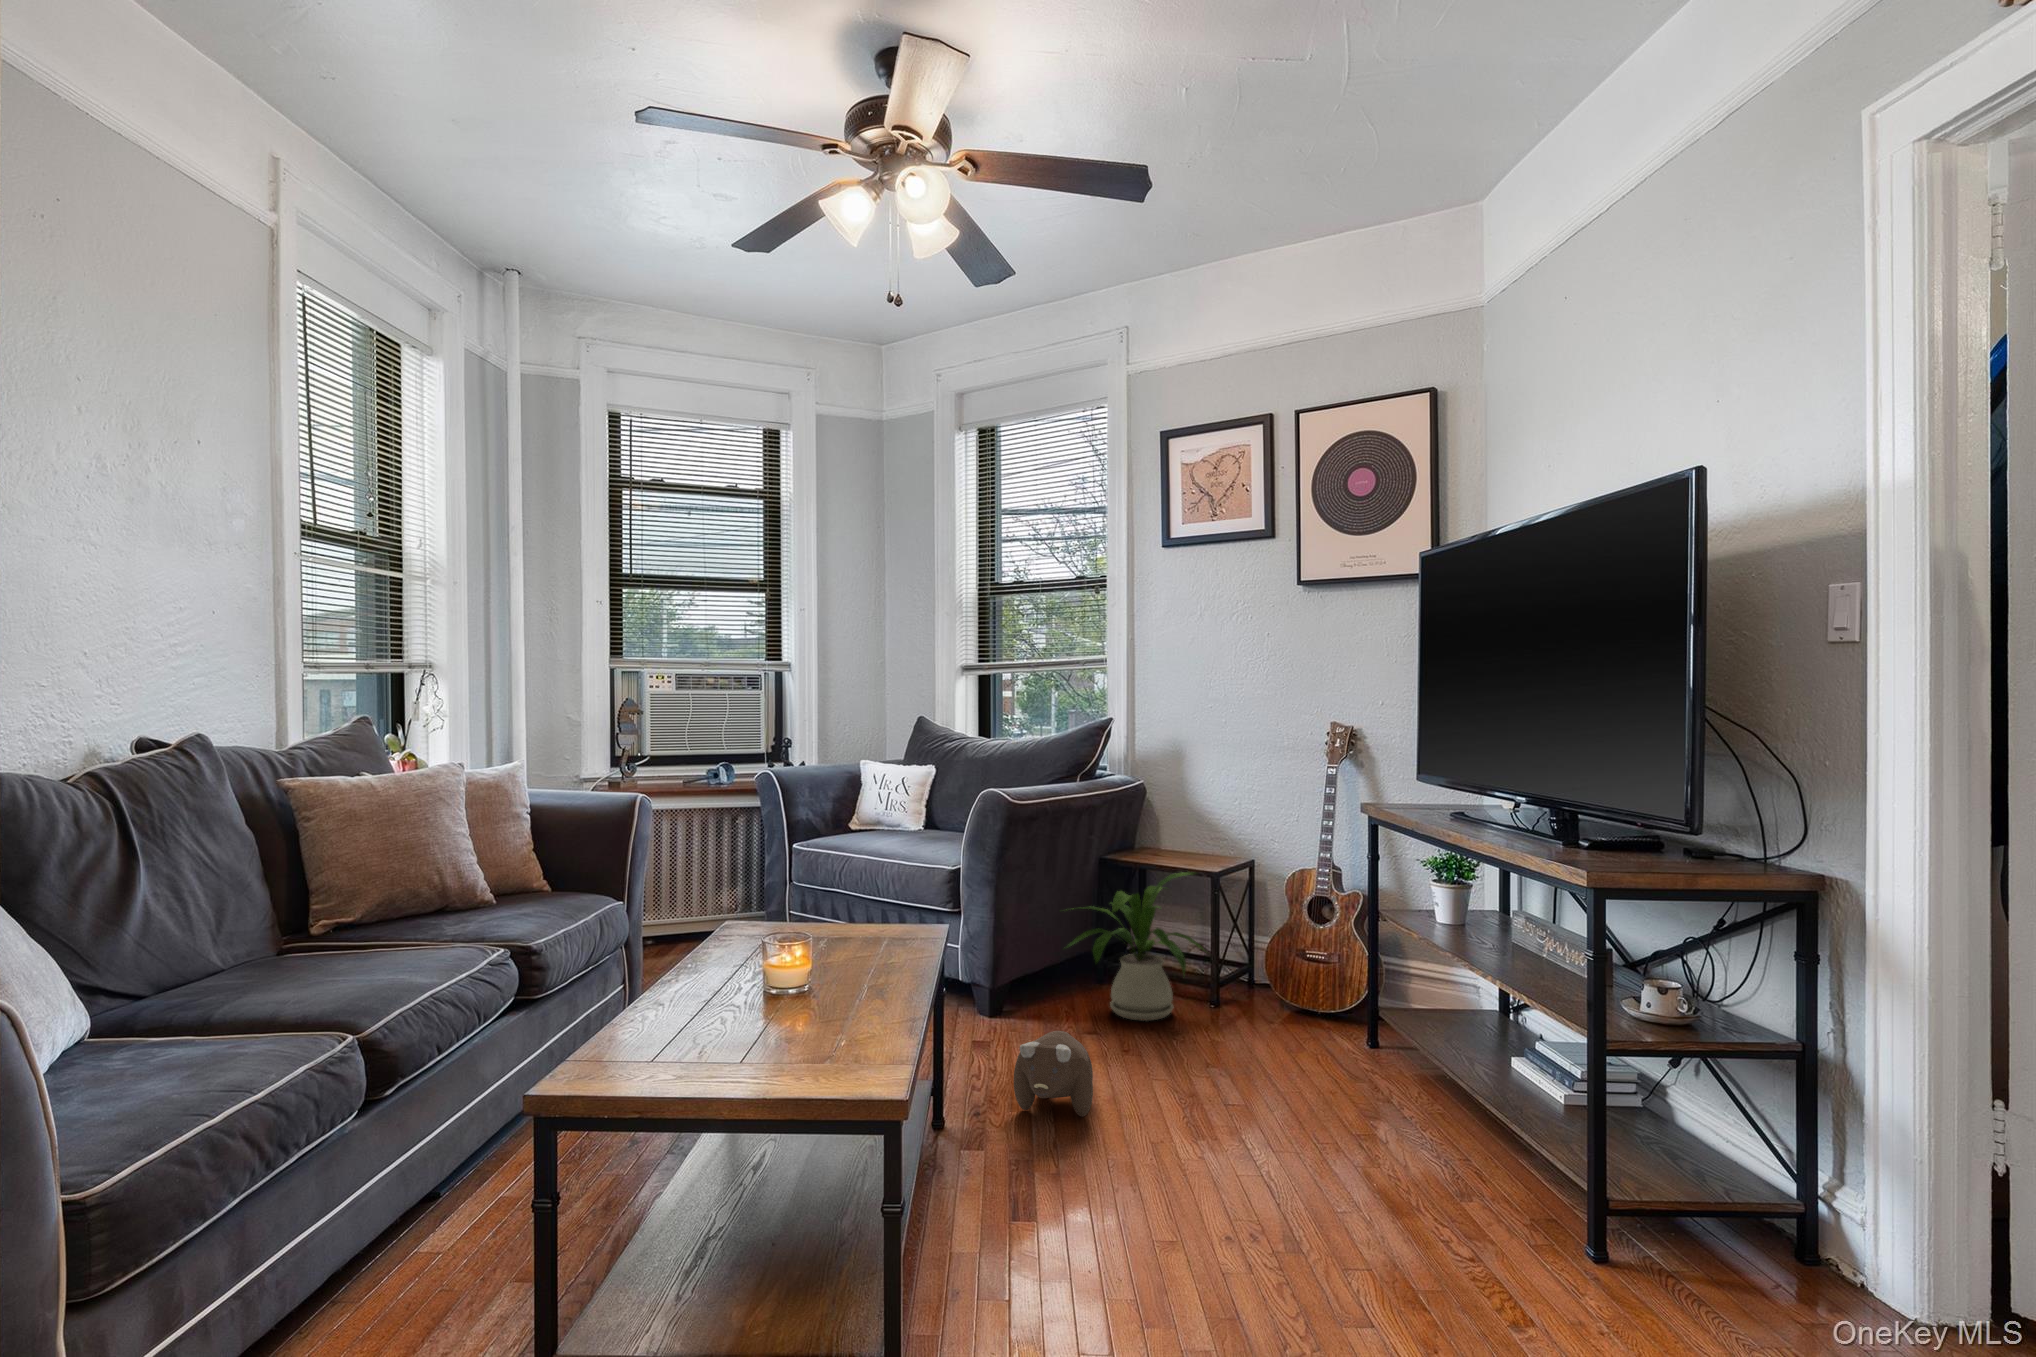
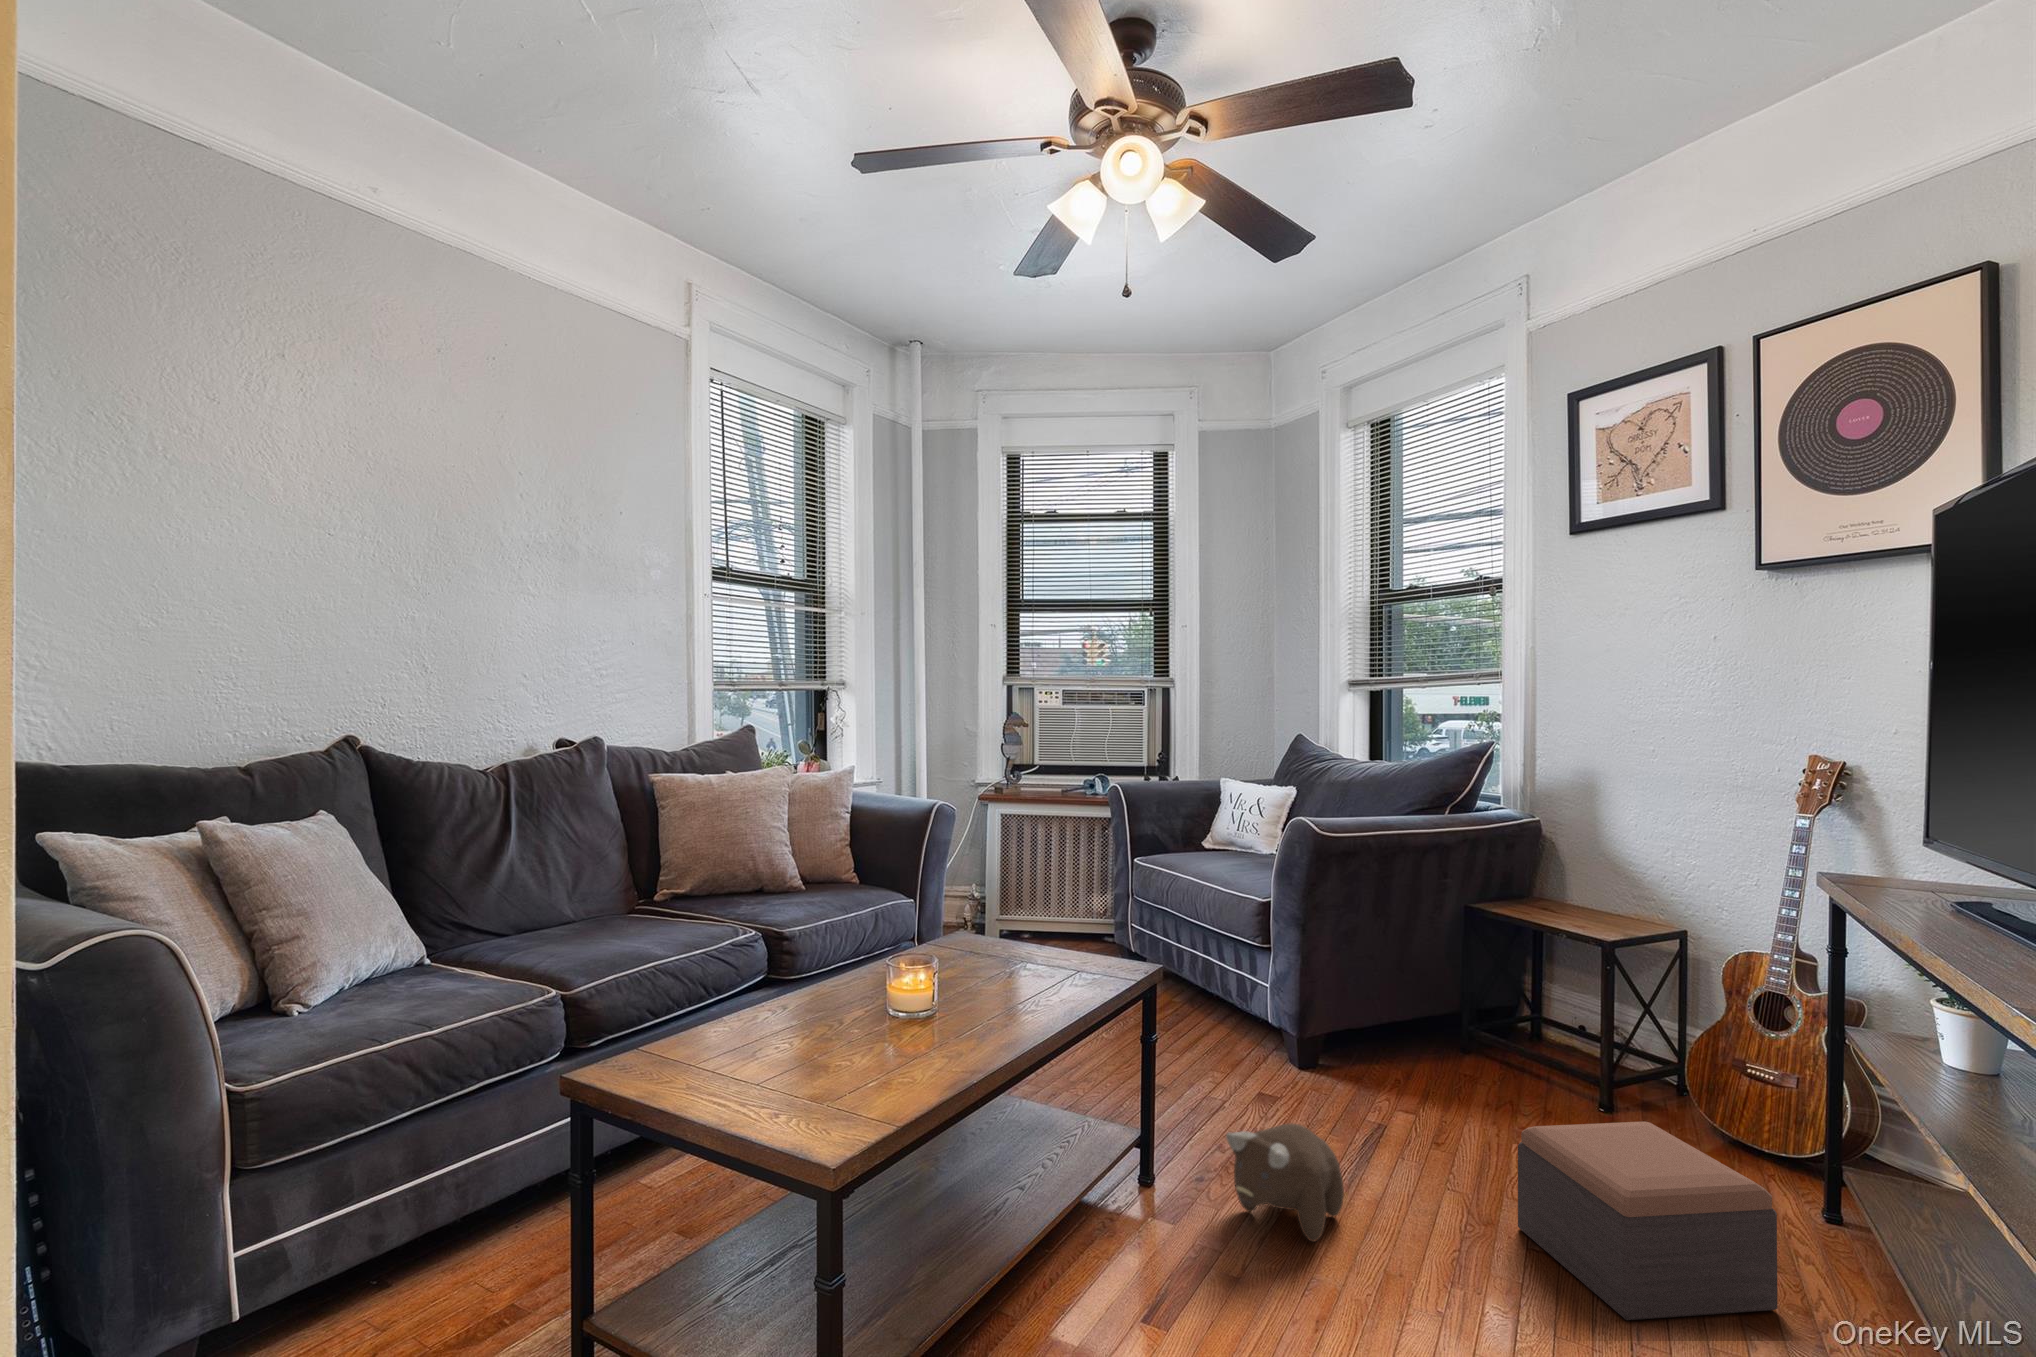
house plant: present [1067,872,1206,1021] -> none [1384,947,1602,1132]
footstool: none [1200,982,1356,1109] -> present [1518,1122,1777,1320]

